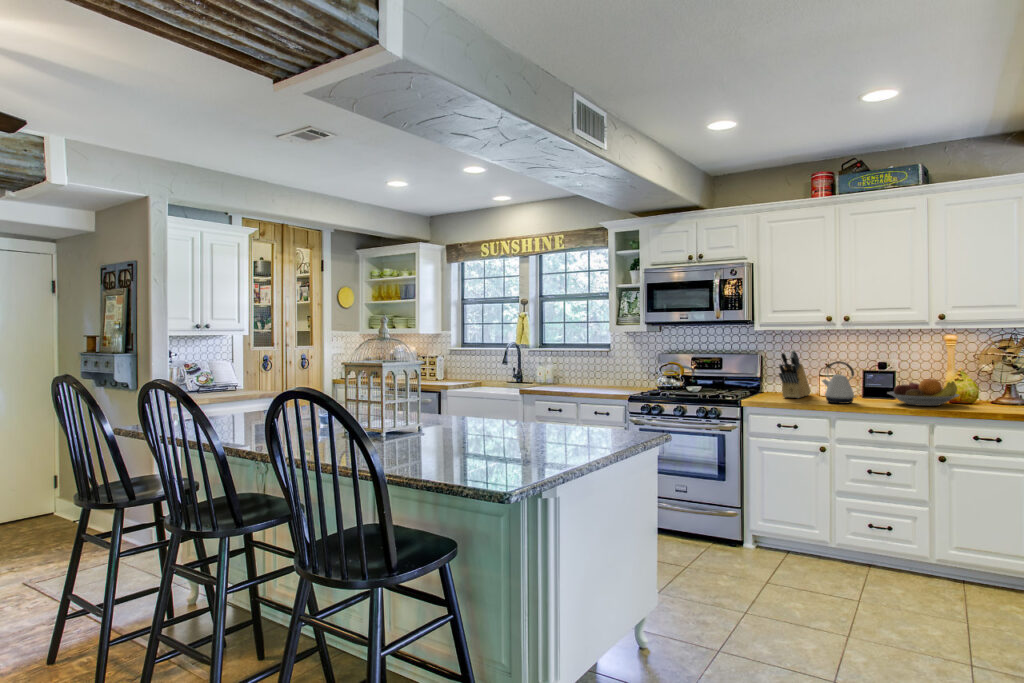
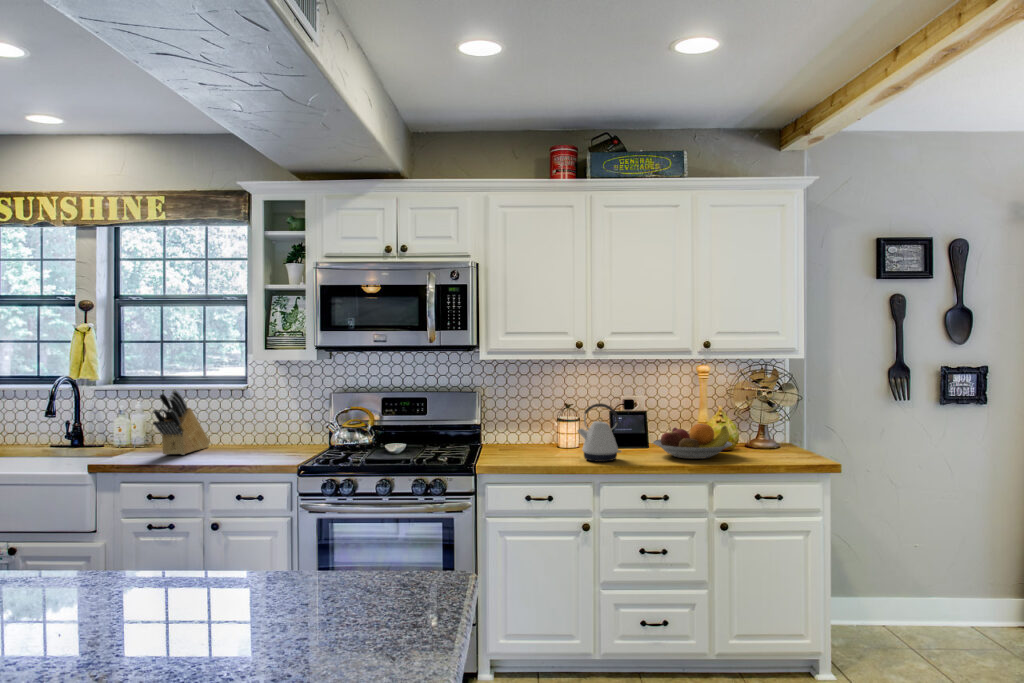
knife block: present [779,351,810,398] -> present [153,390,210,455]

